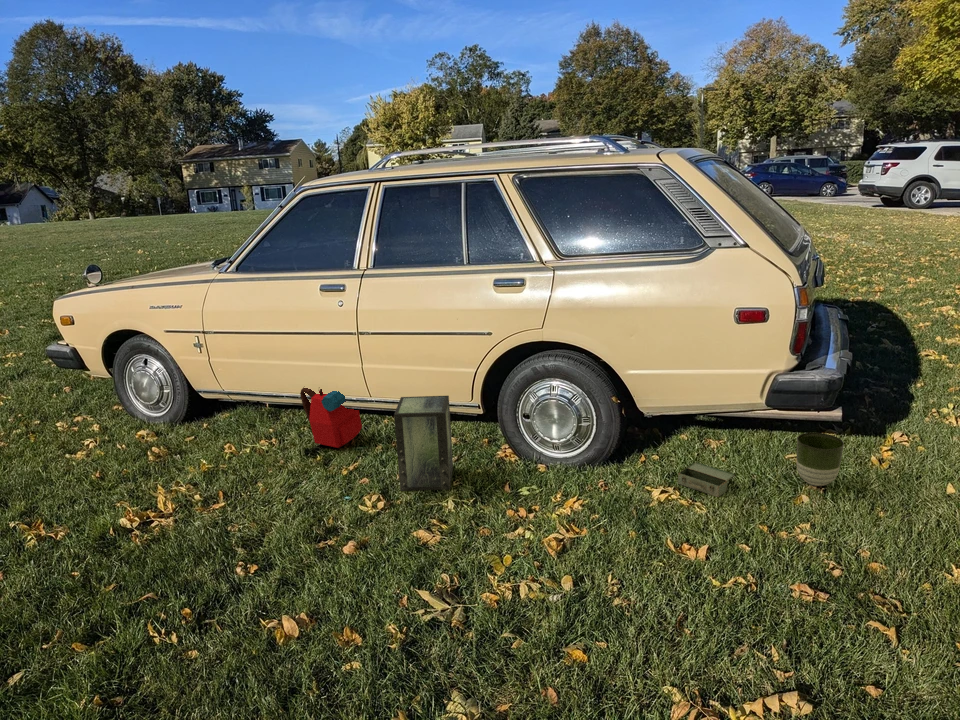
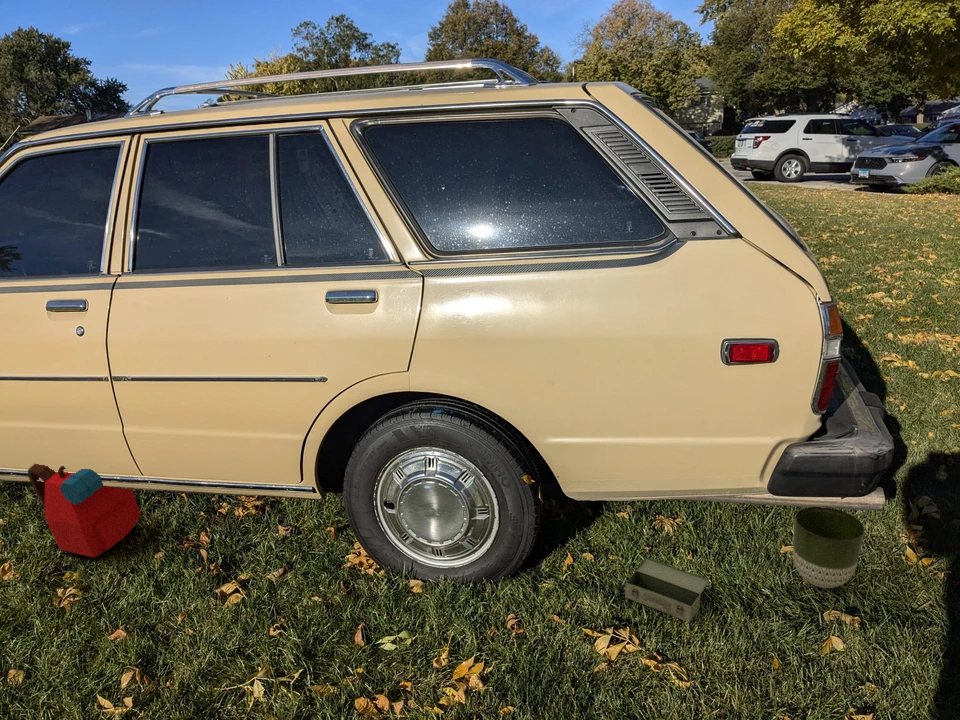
storage box: present [394,396,453,491] -> none [160,480,278,648]

